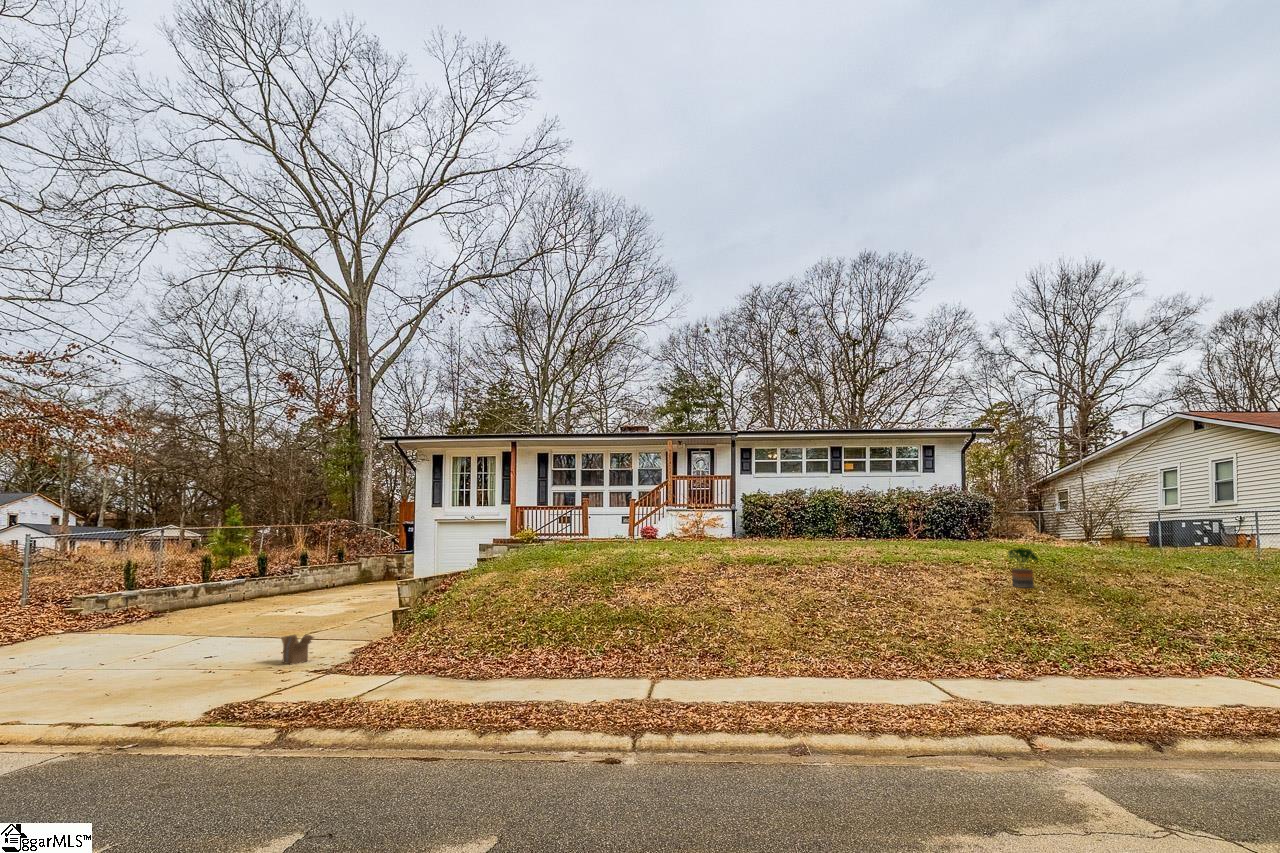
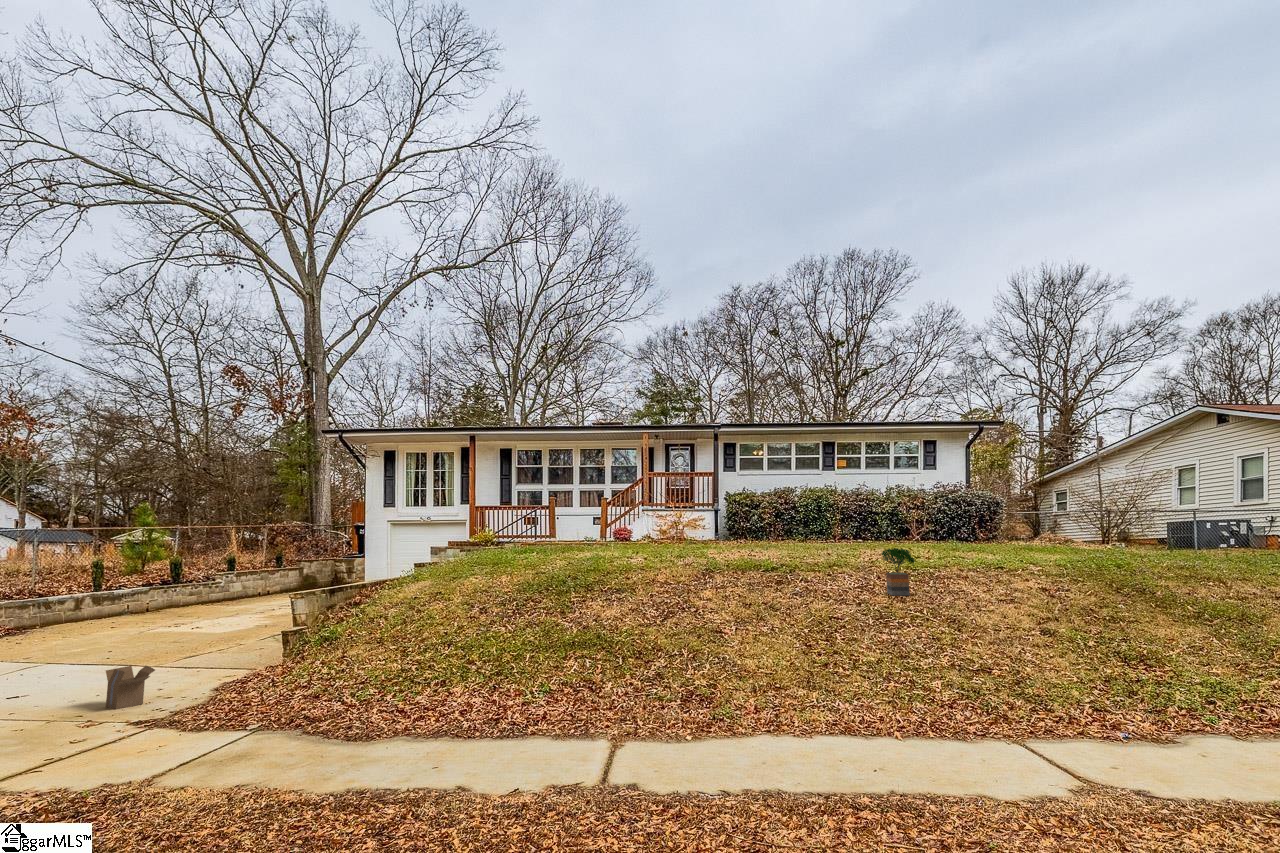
potted tree: present [1008,548,1038,588] -> present [881,548,915,596]

